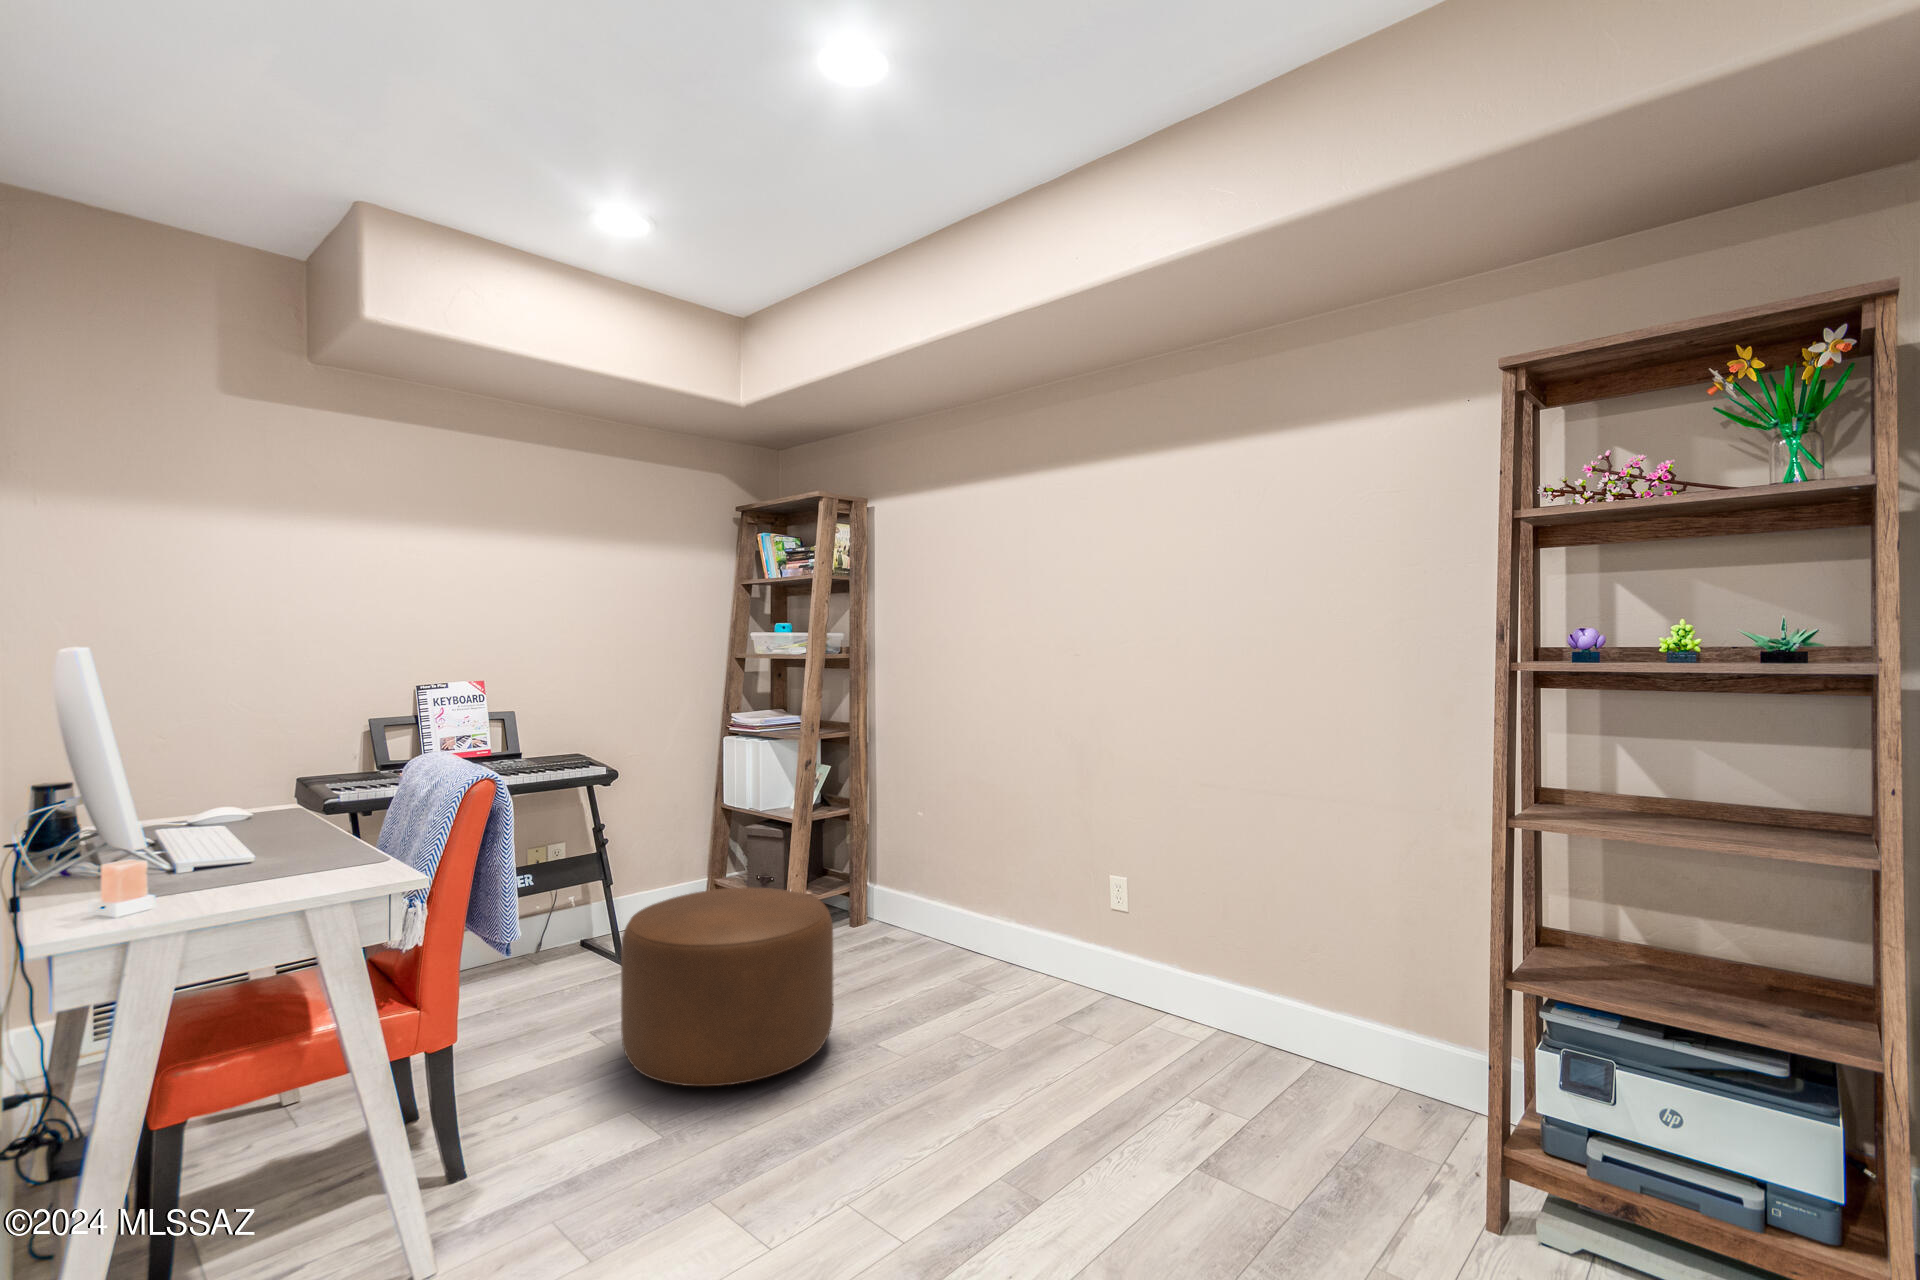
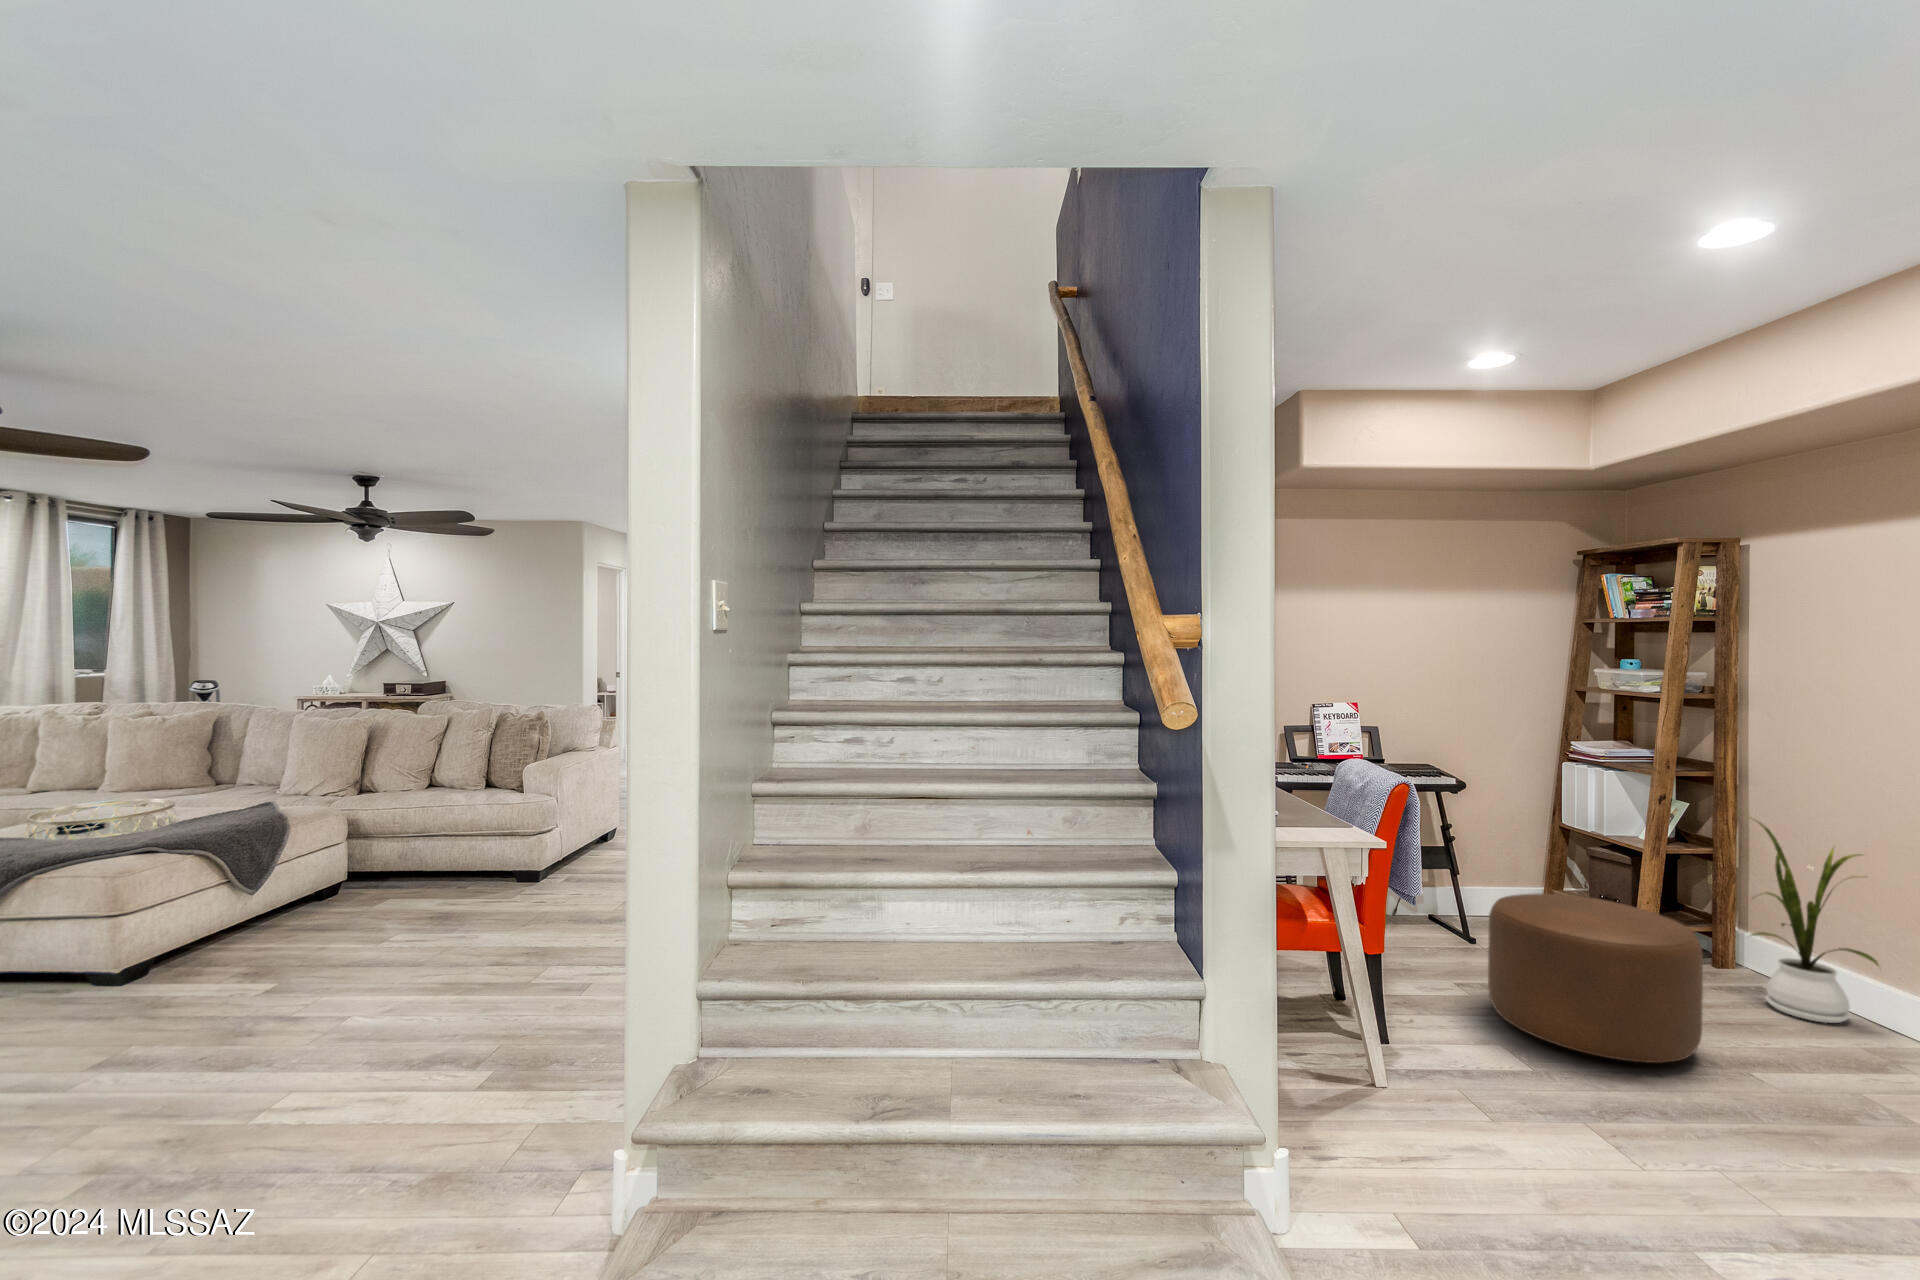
house plant: none [866,769,966,963] -> present [1751,821,1879,1023]

